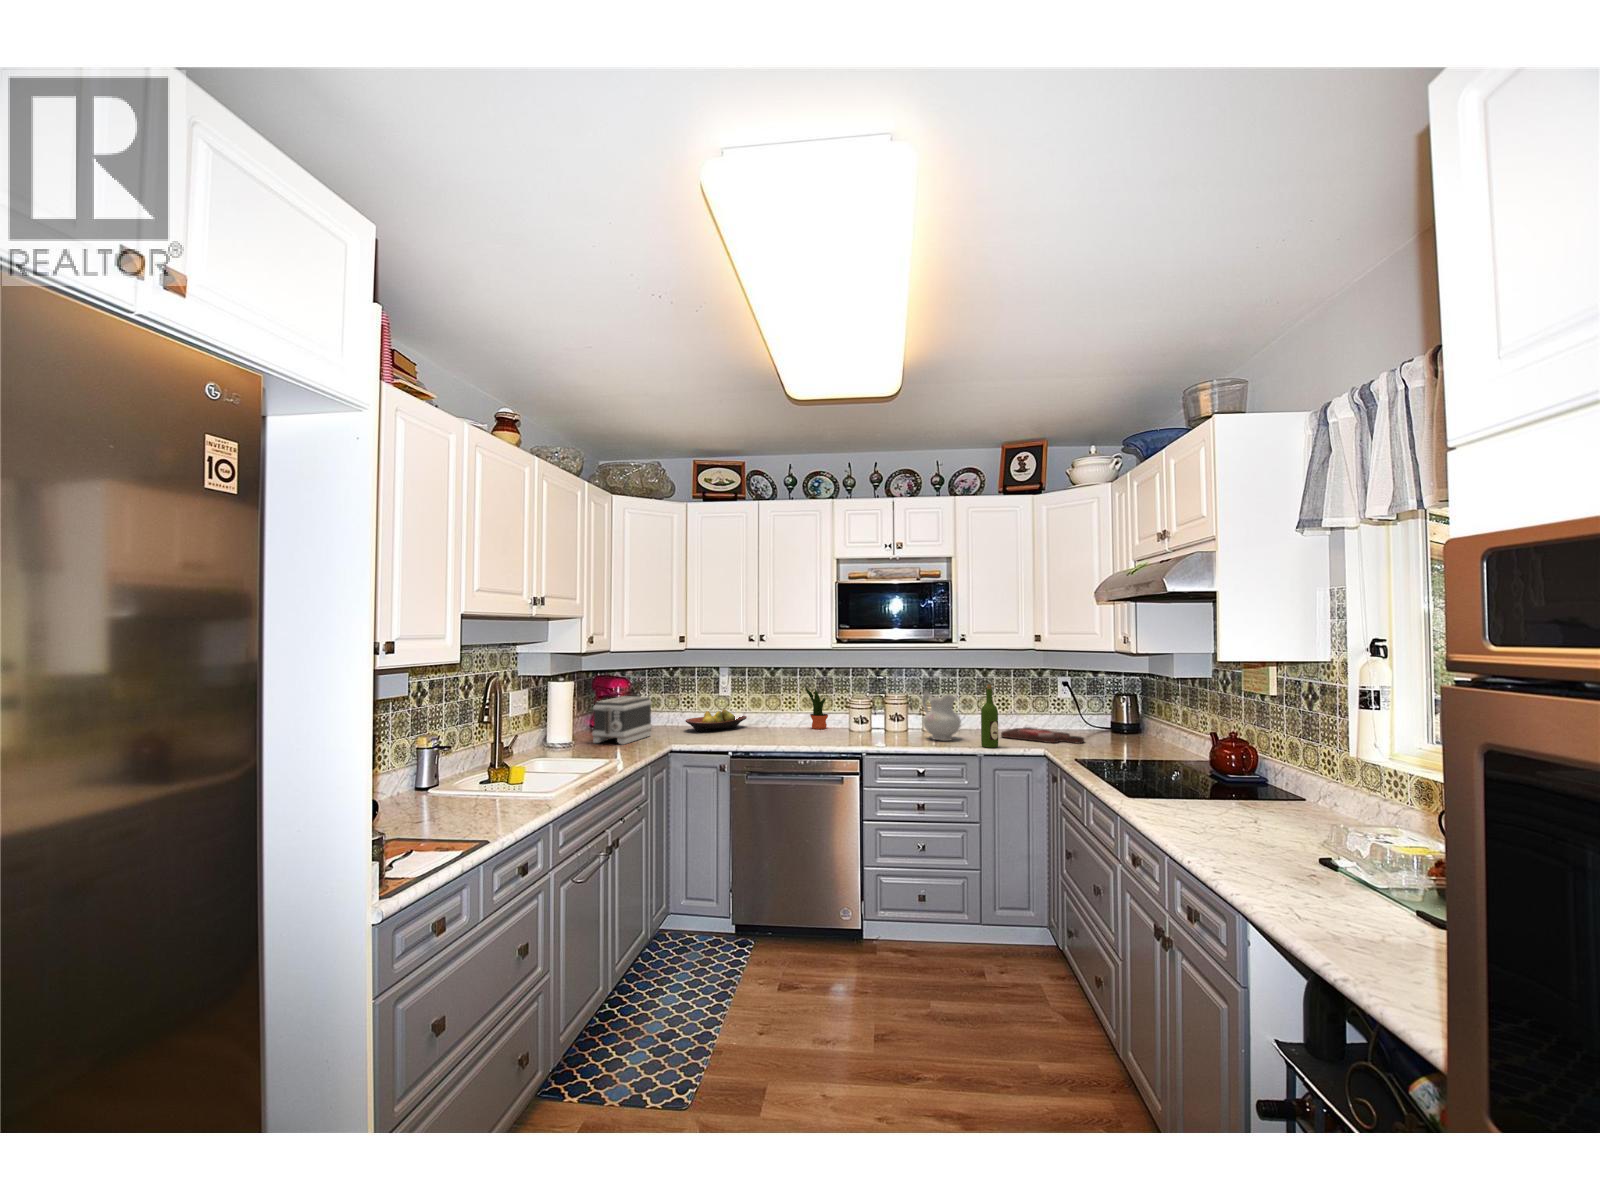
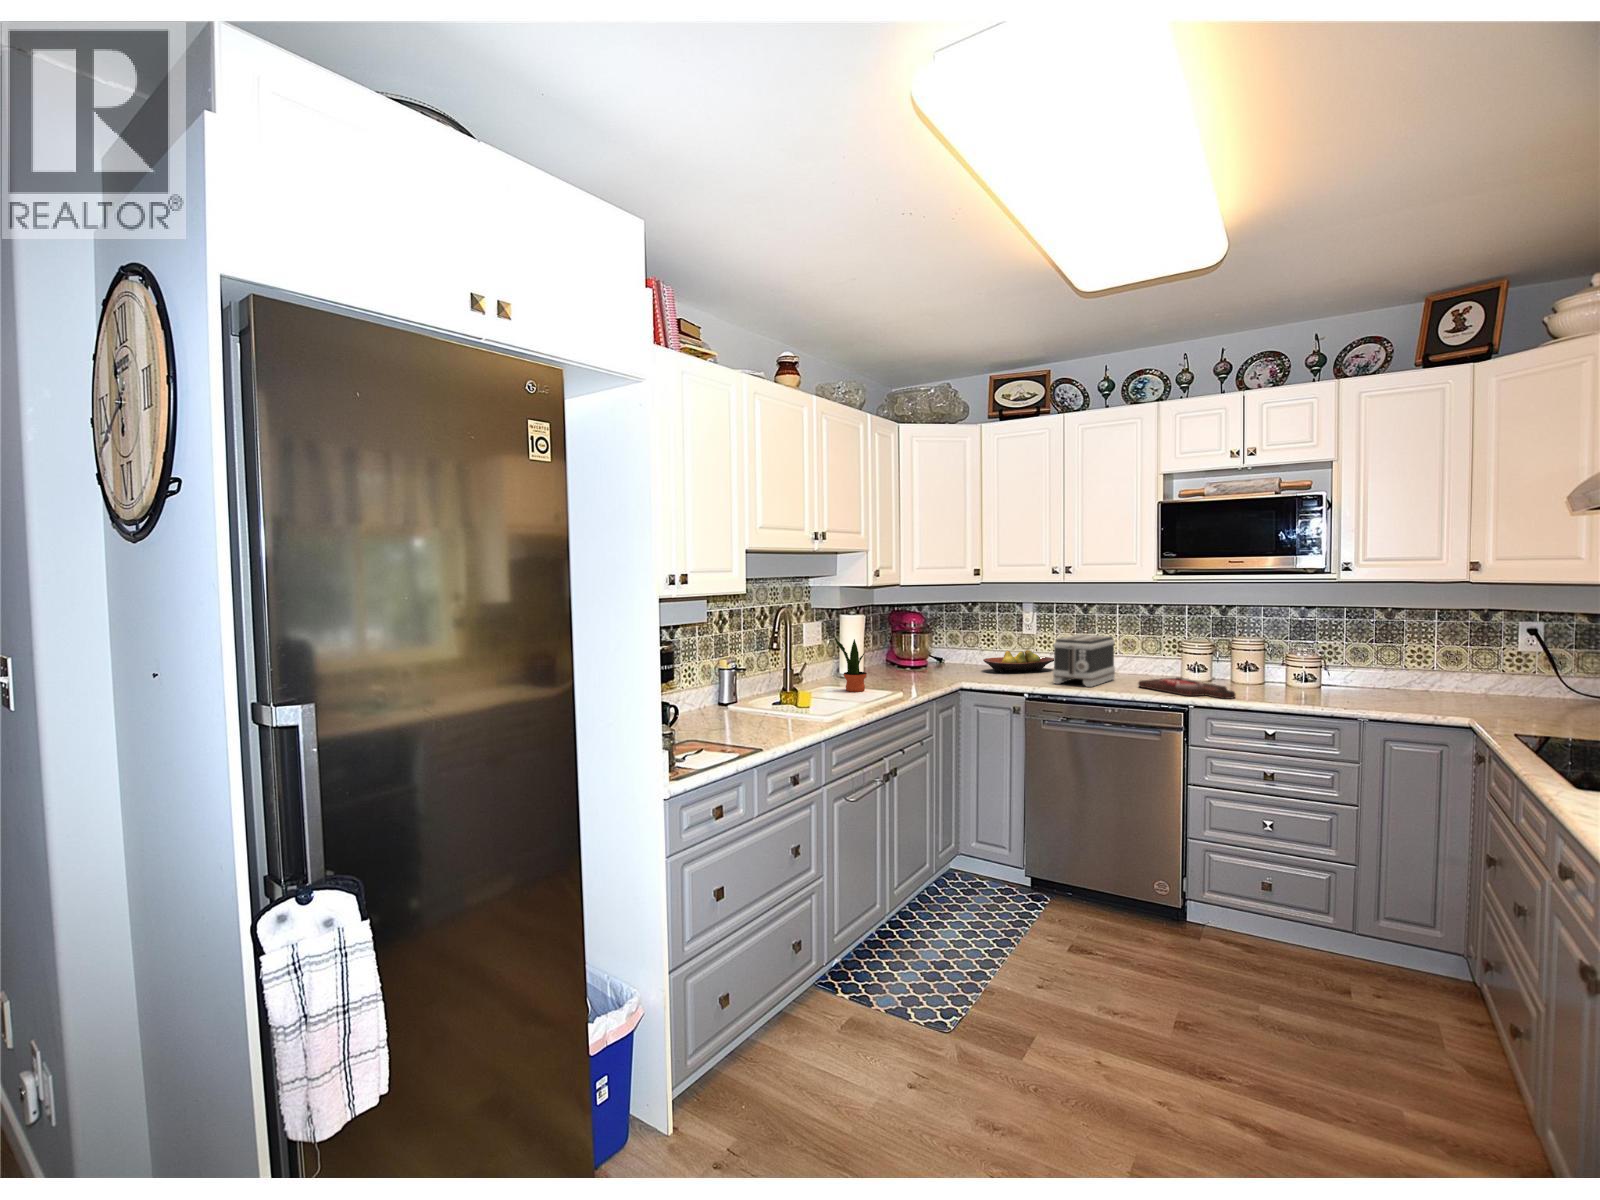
wine bottle: present [981,685,998,748] -> none [1364,629,1392,712]
potted plant: present [805,687,828,729] -> present [834,636,867,692]
ceramic pitcher: present [922,691,961,741] -> none [1280,635,1337,700]
toaster: present [592,696,652,745] -> present [1053,634,1115,687]
cutting board: present [1001,727,1084,744] -> present [1138,677,1236,699]

